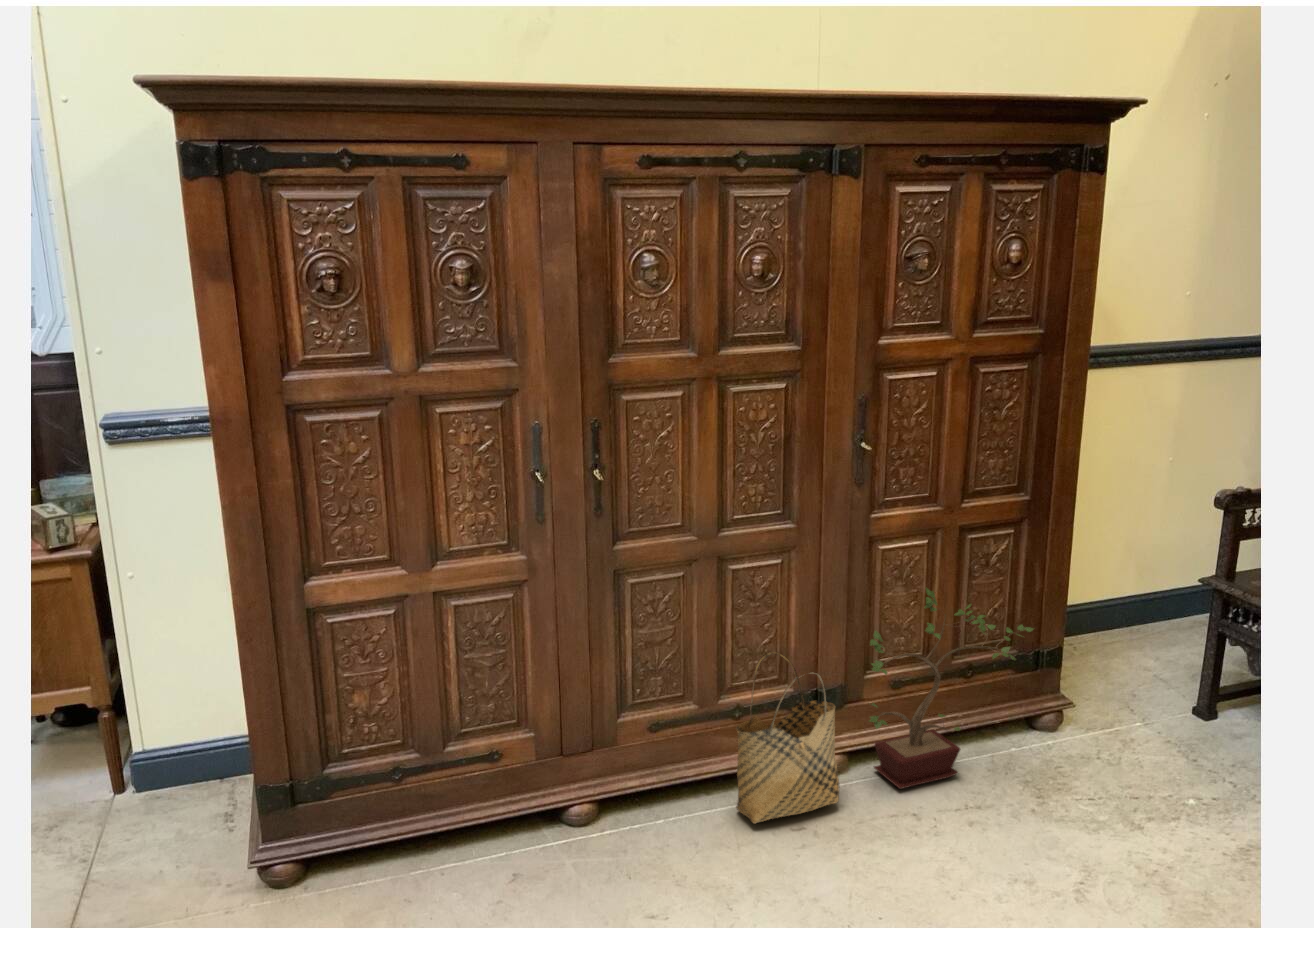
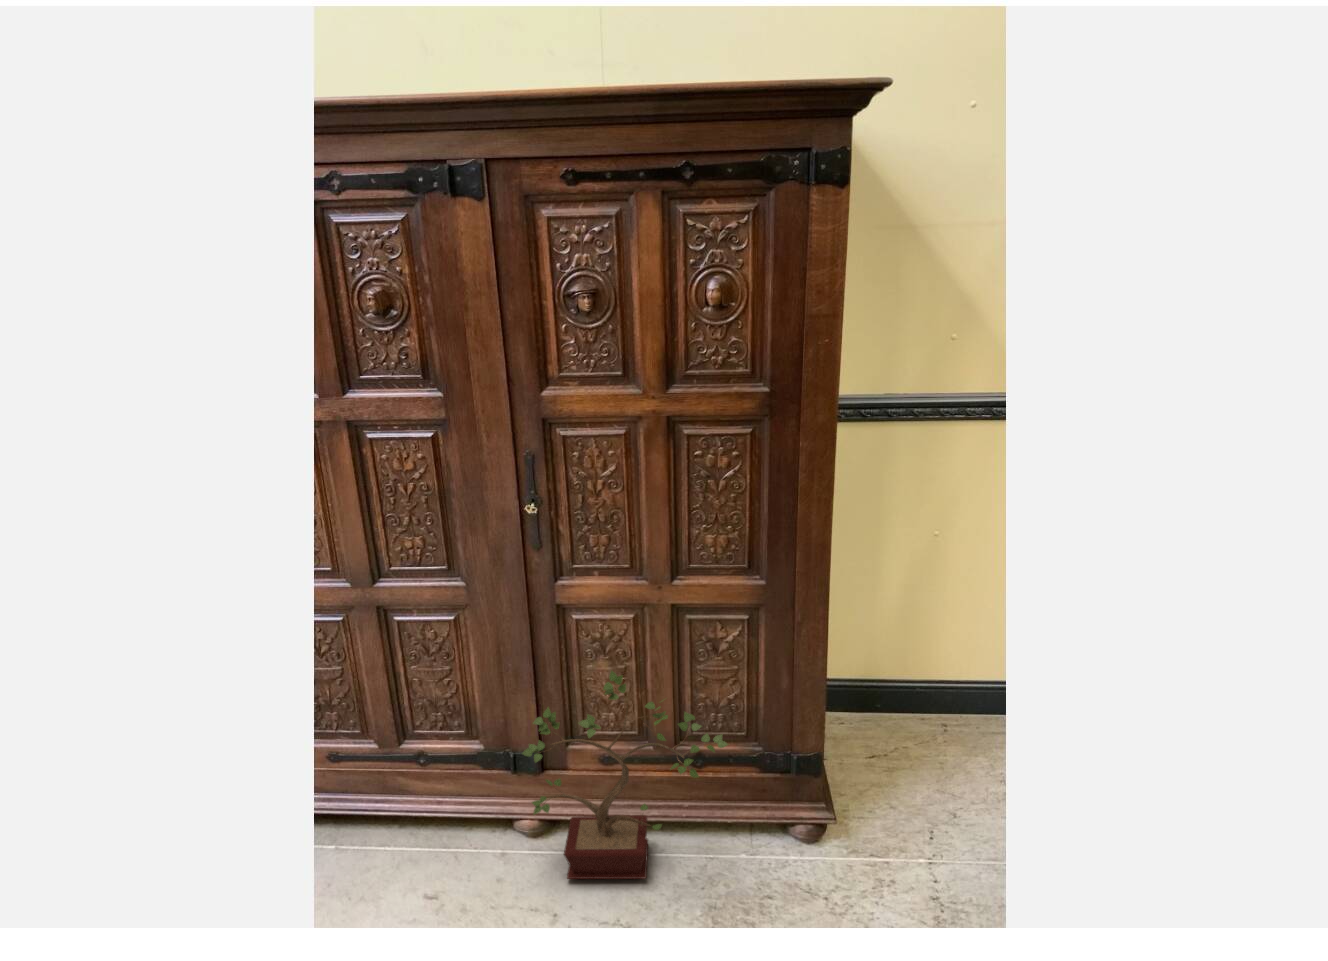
woven basket: present [736,652,839,824] -> none [369,708,500,883]

